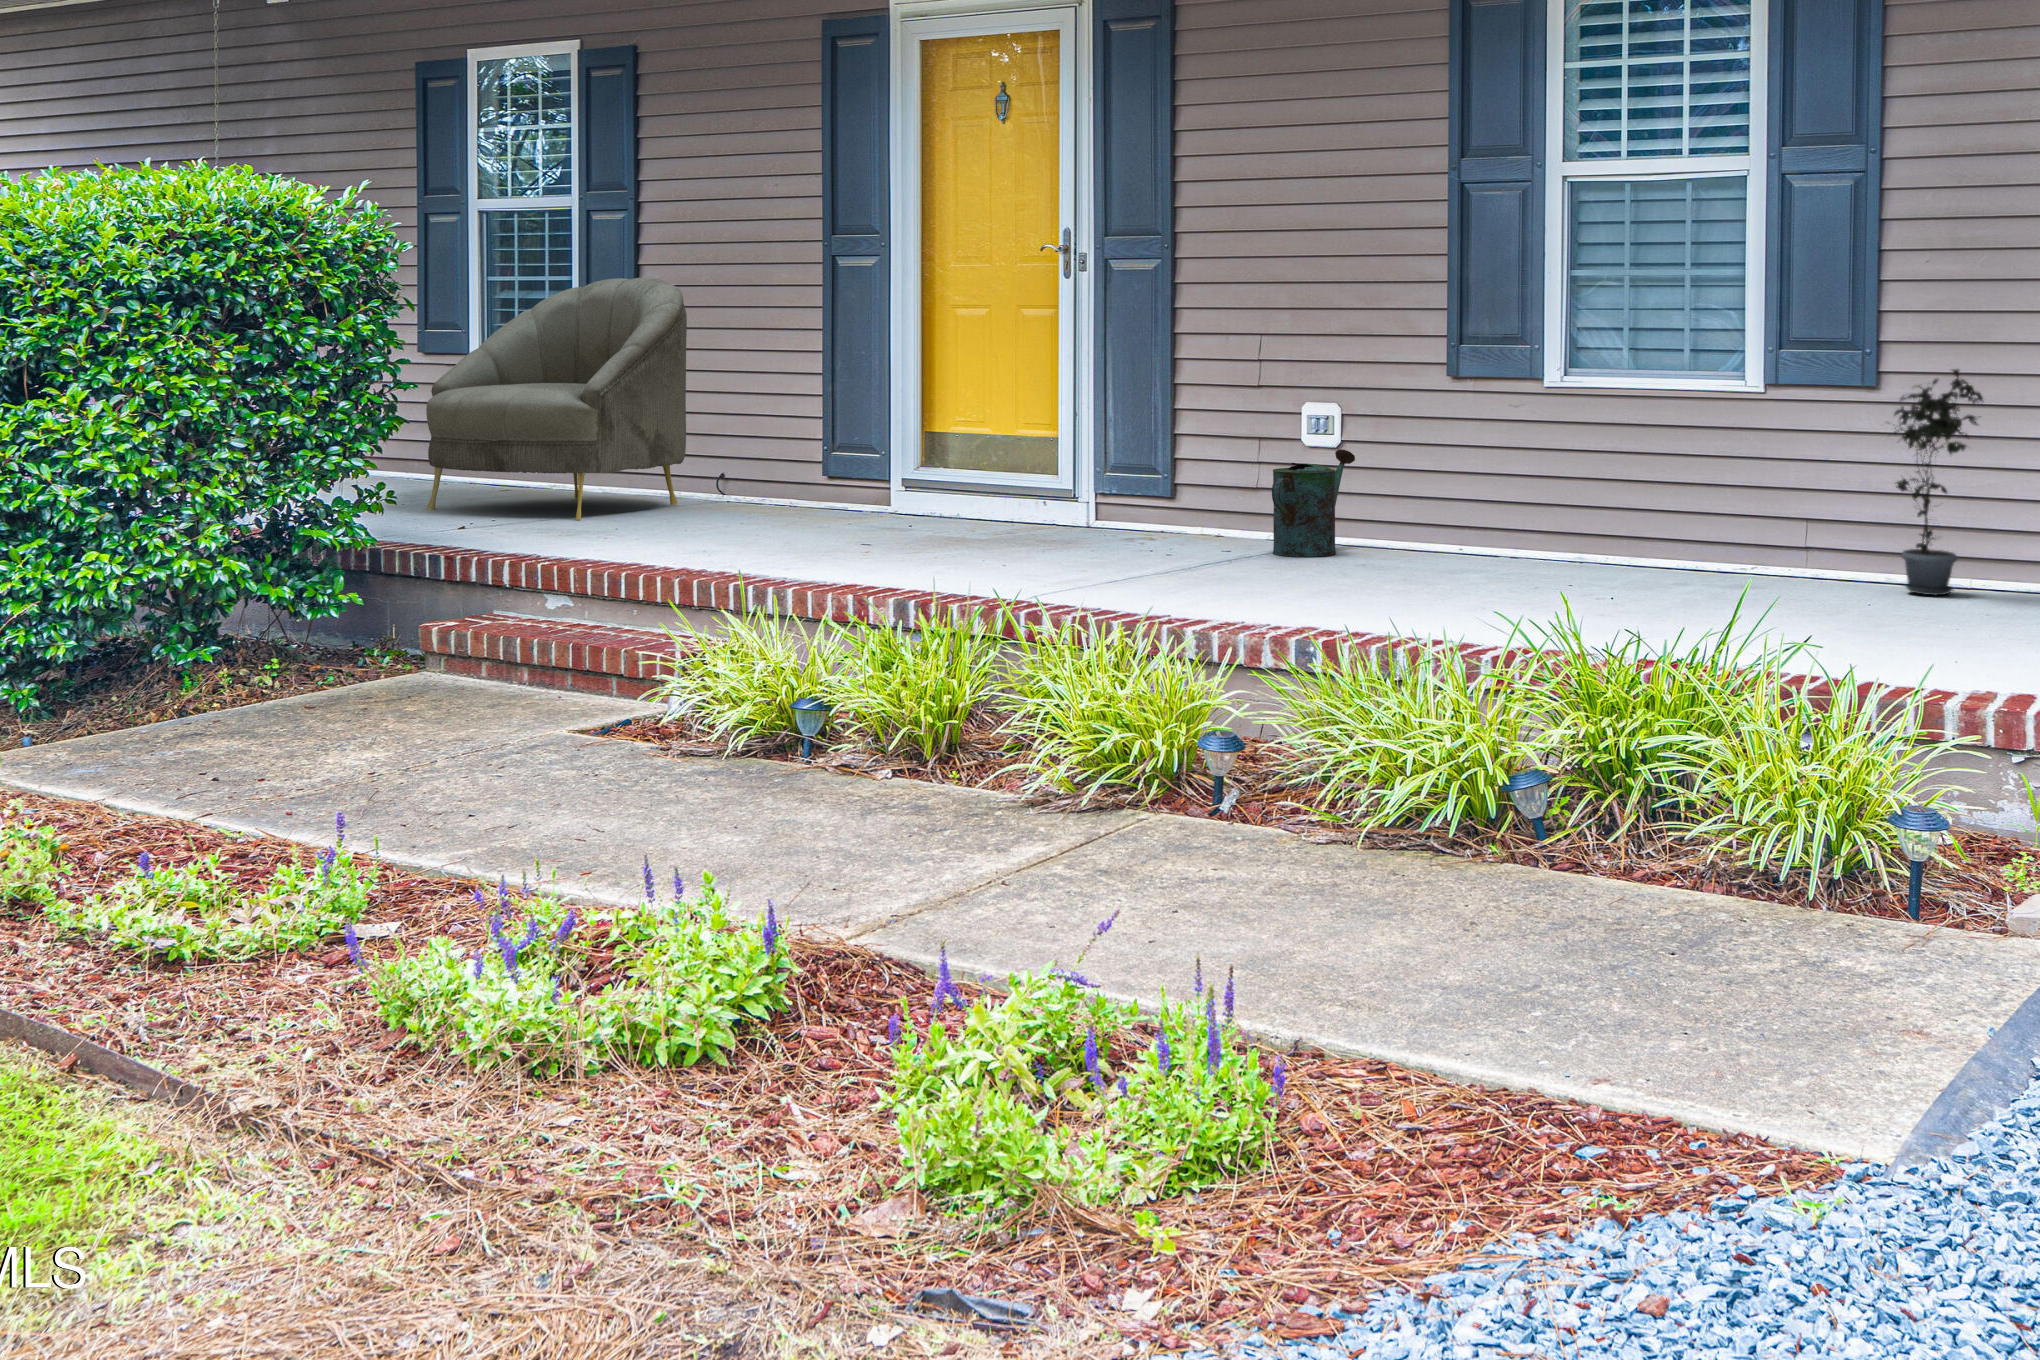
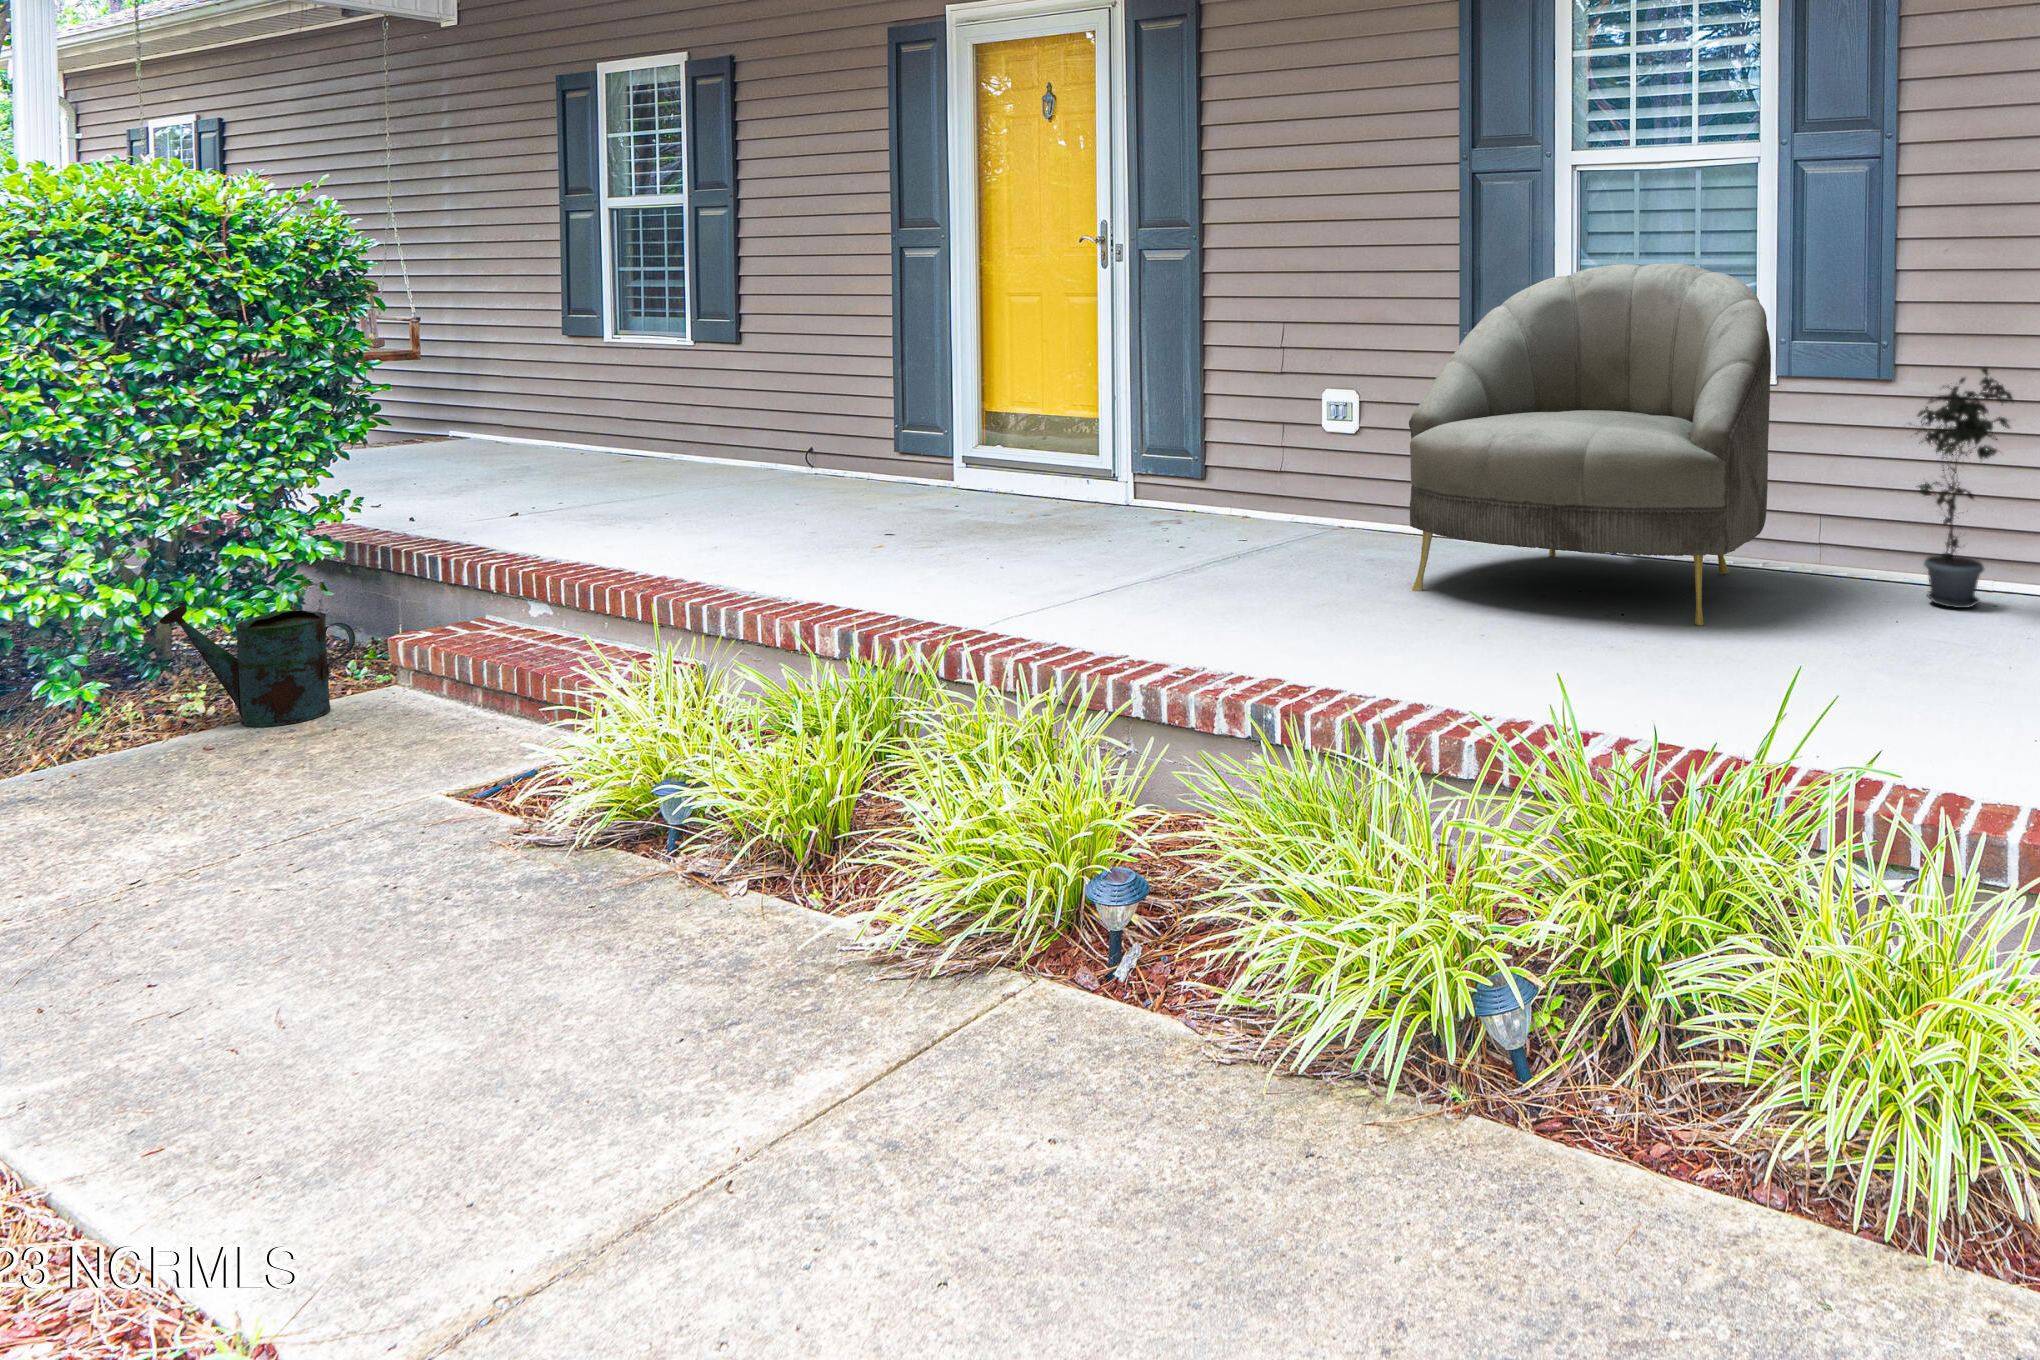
armchair: present [426,278,687,520] -> present [1409,264,1771,625]
watering can: present [1272,449,1355,557] -> present [159,605,355,727]

